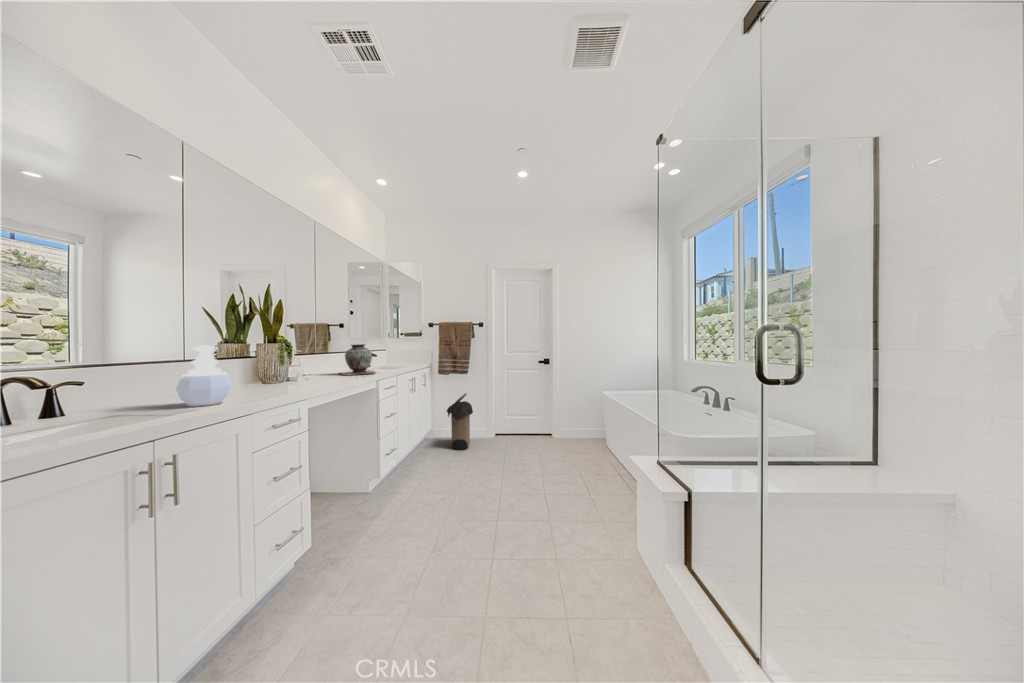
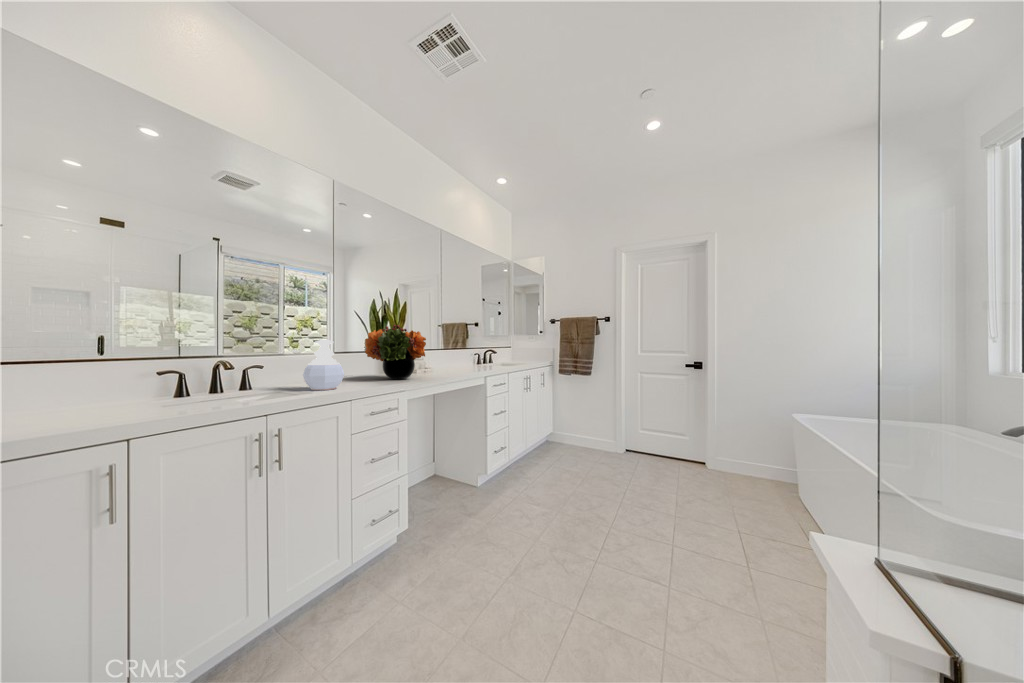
flower arrangement: none [242,327,321,388] -> present [365,325,426,379]
decorative vase: present [339,344,376,375] -> none [455,341,488,370]
laundry hamper: present [447,393,473,450] -> none [566,395,595,455]

